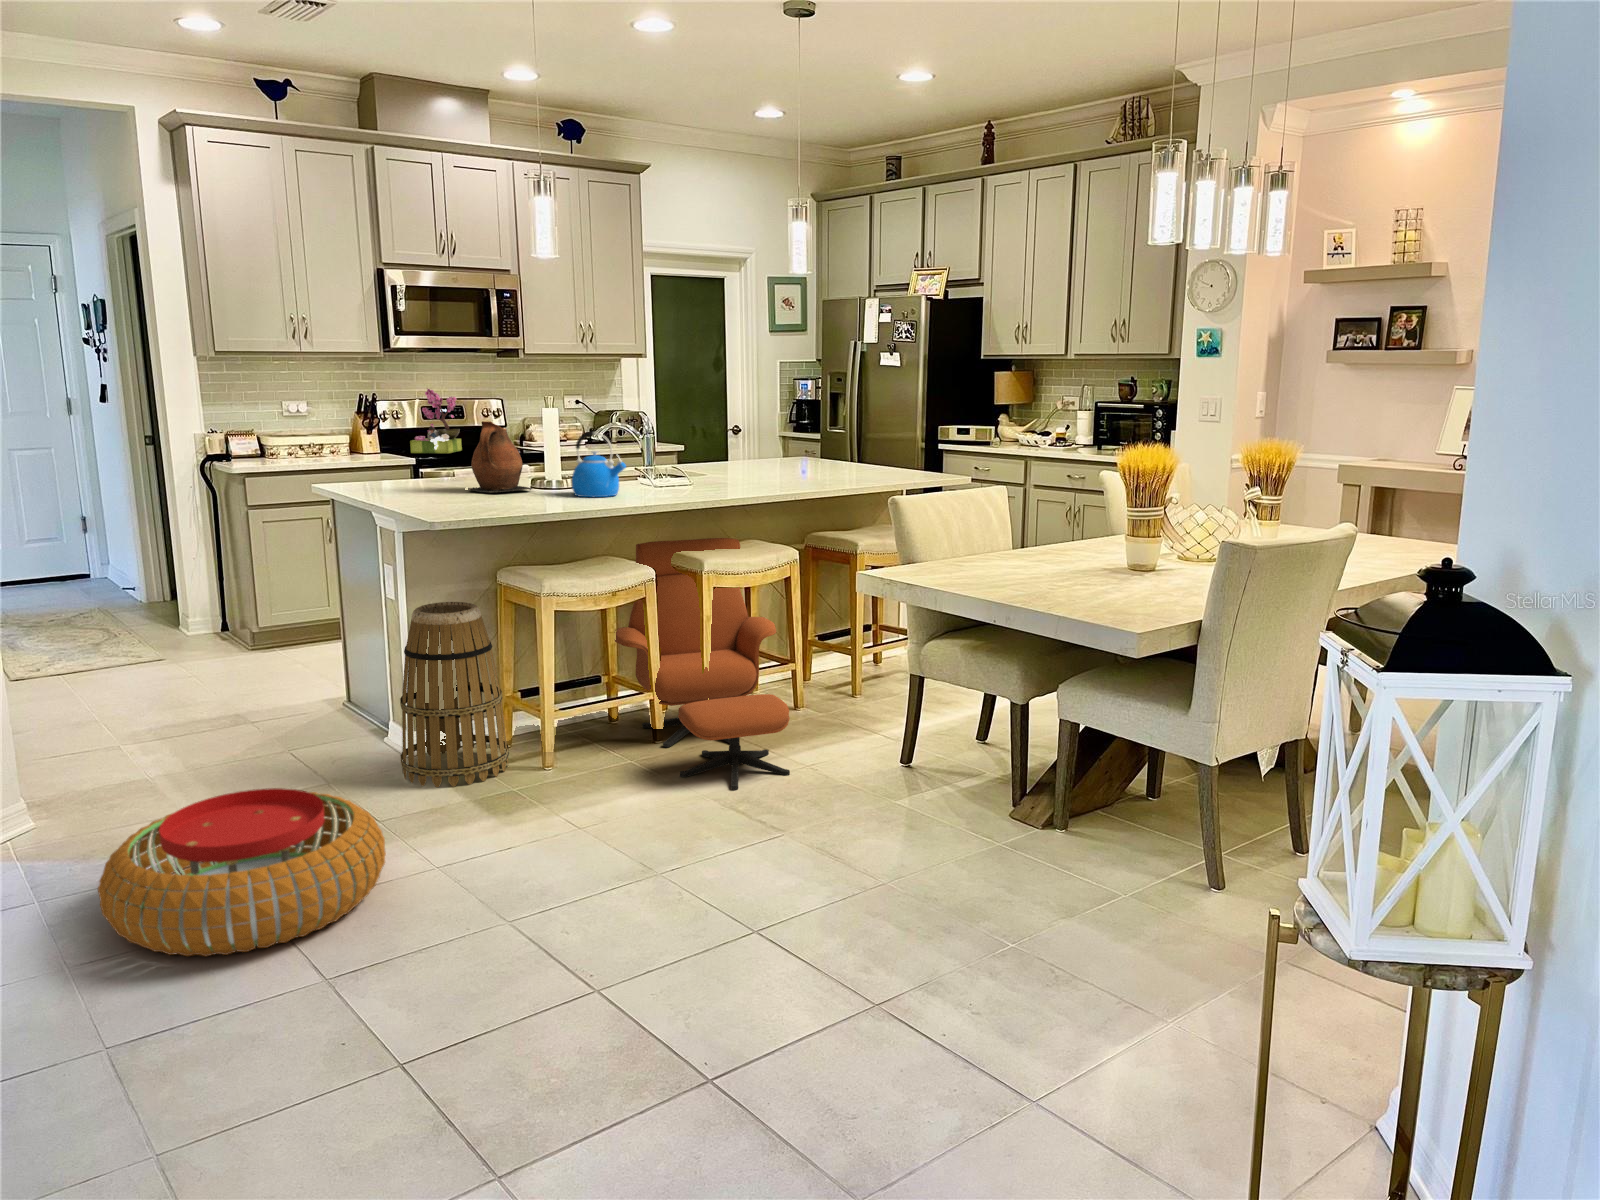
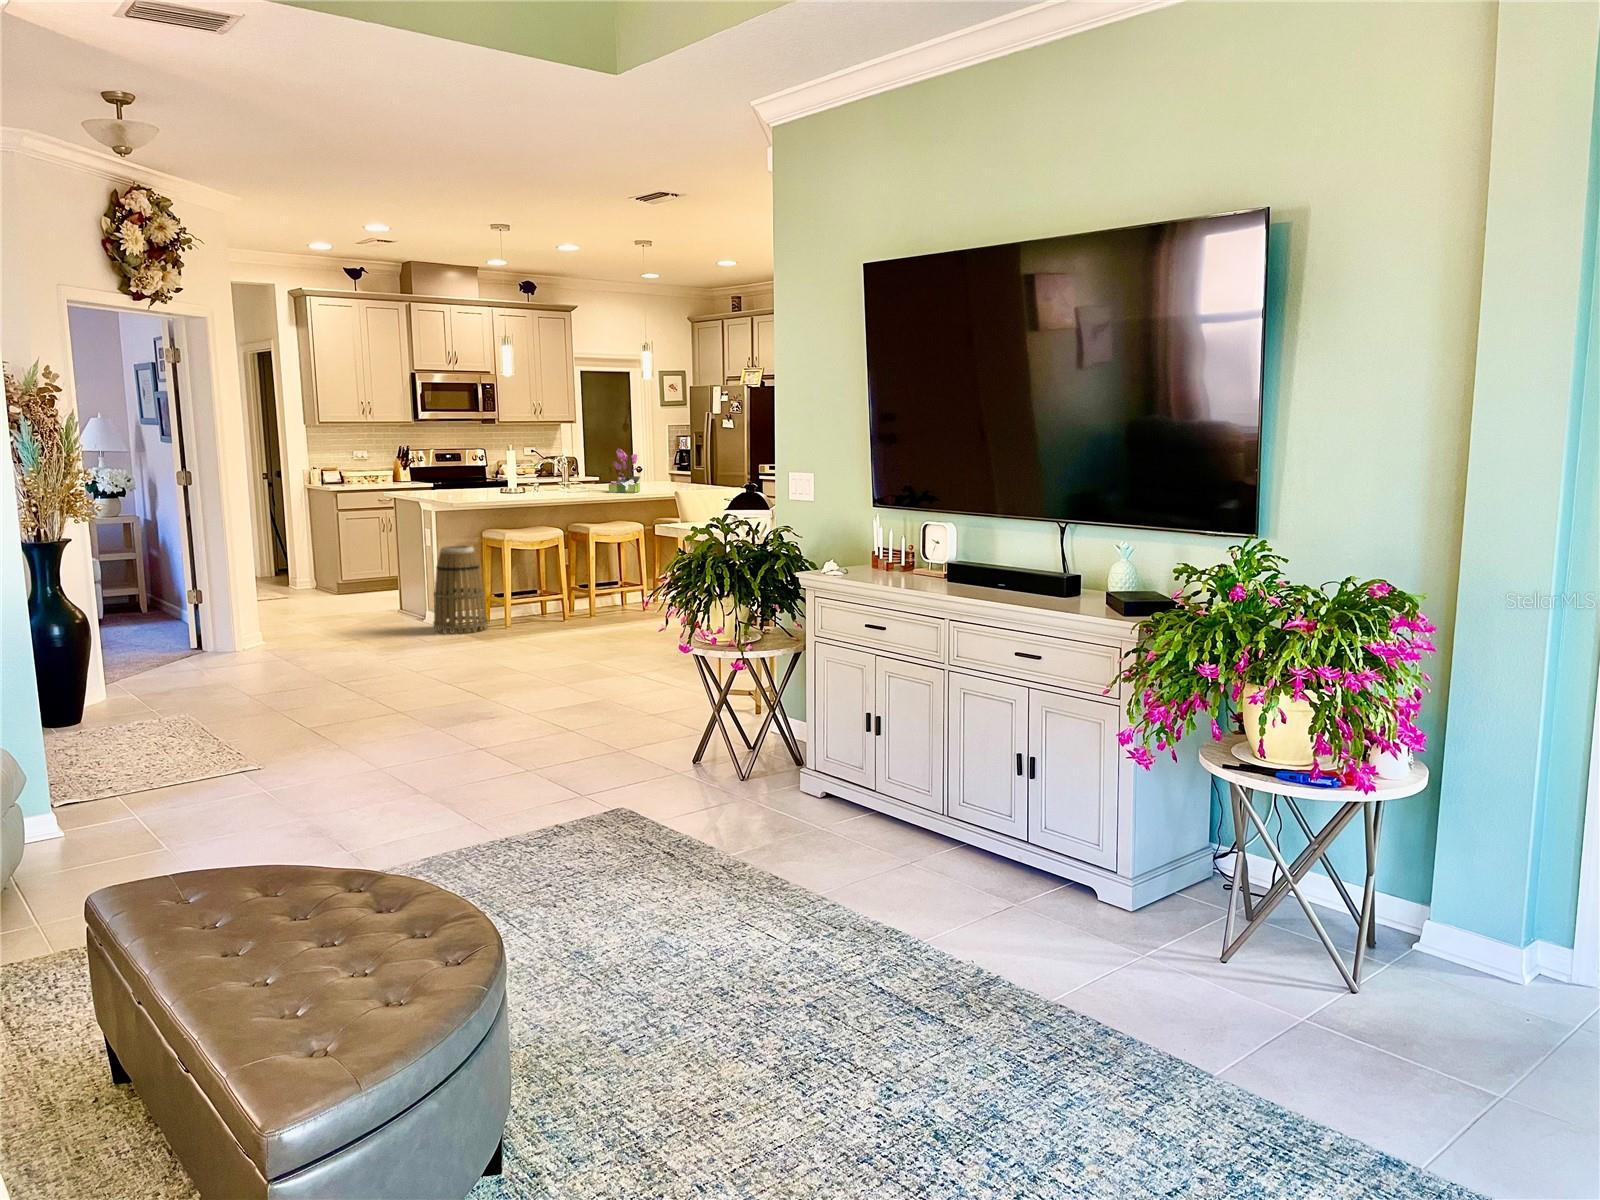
flower arrangement: present [410,389,462,453] -> present [609,449,640,493]
ceramic pitcher: present [470,421,533,493] -> none [466,457,501,494]
kettle: present [572,431,626,497] -> none [521,462,550,495]
lounge chair: present [615,538,790,790] -> none [543,517,629,633]
pouf: present [98,788,386,956] -> none [314,615,433,669]

